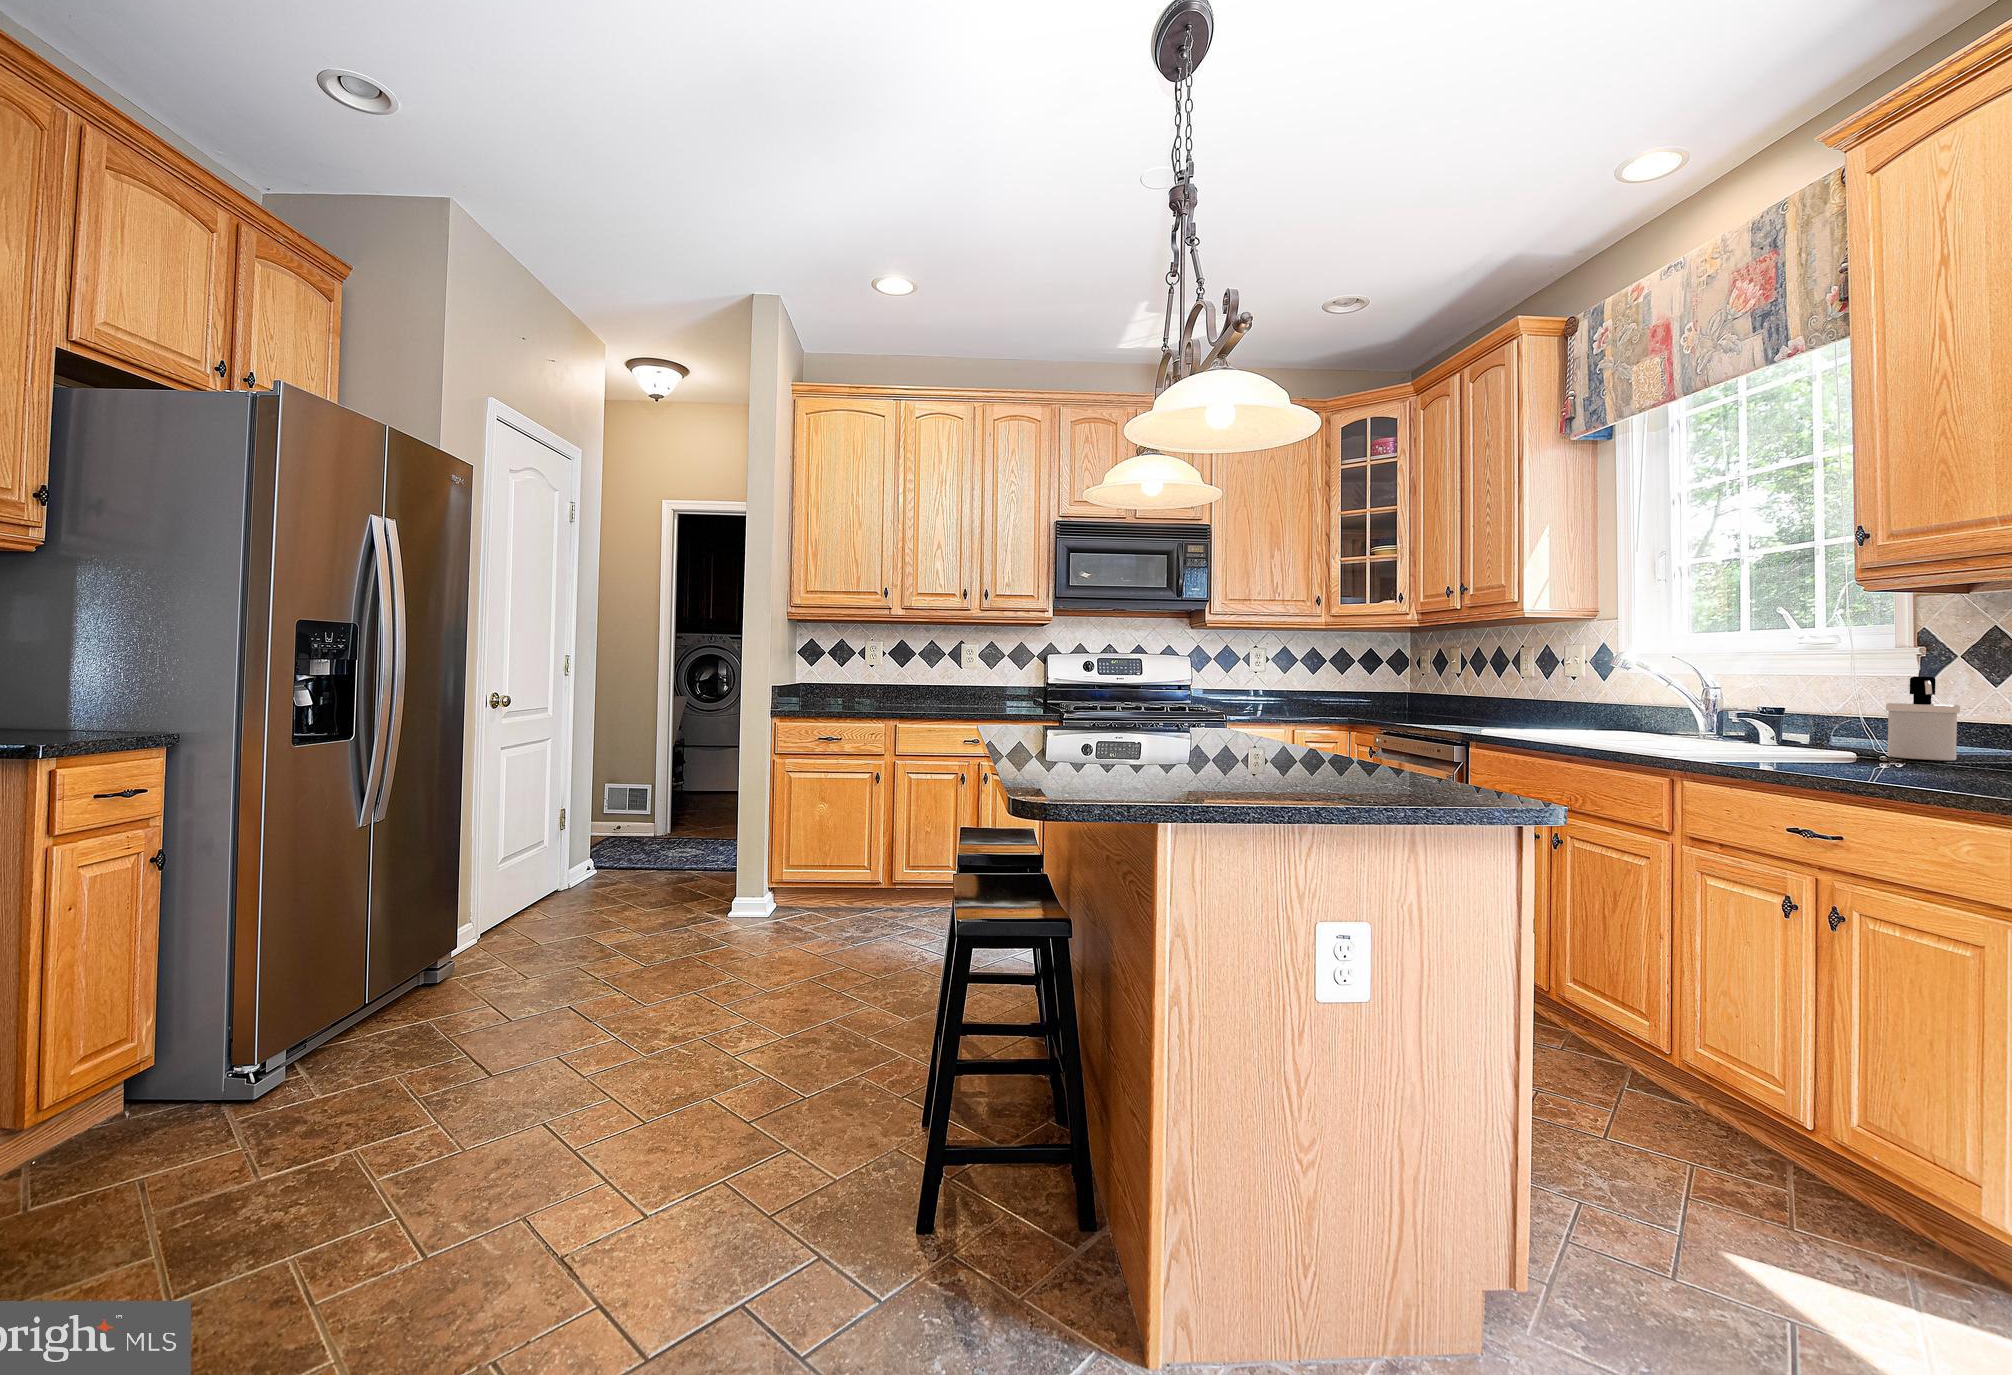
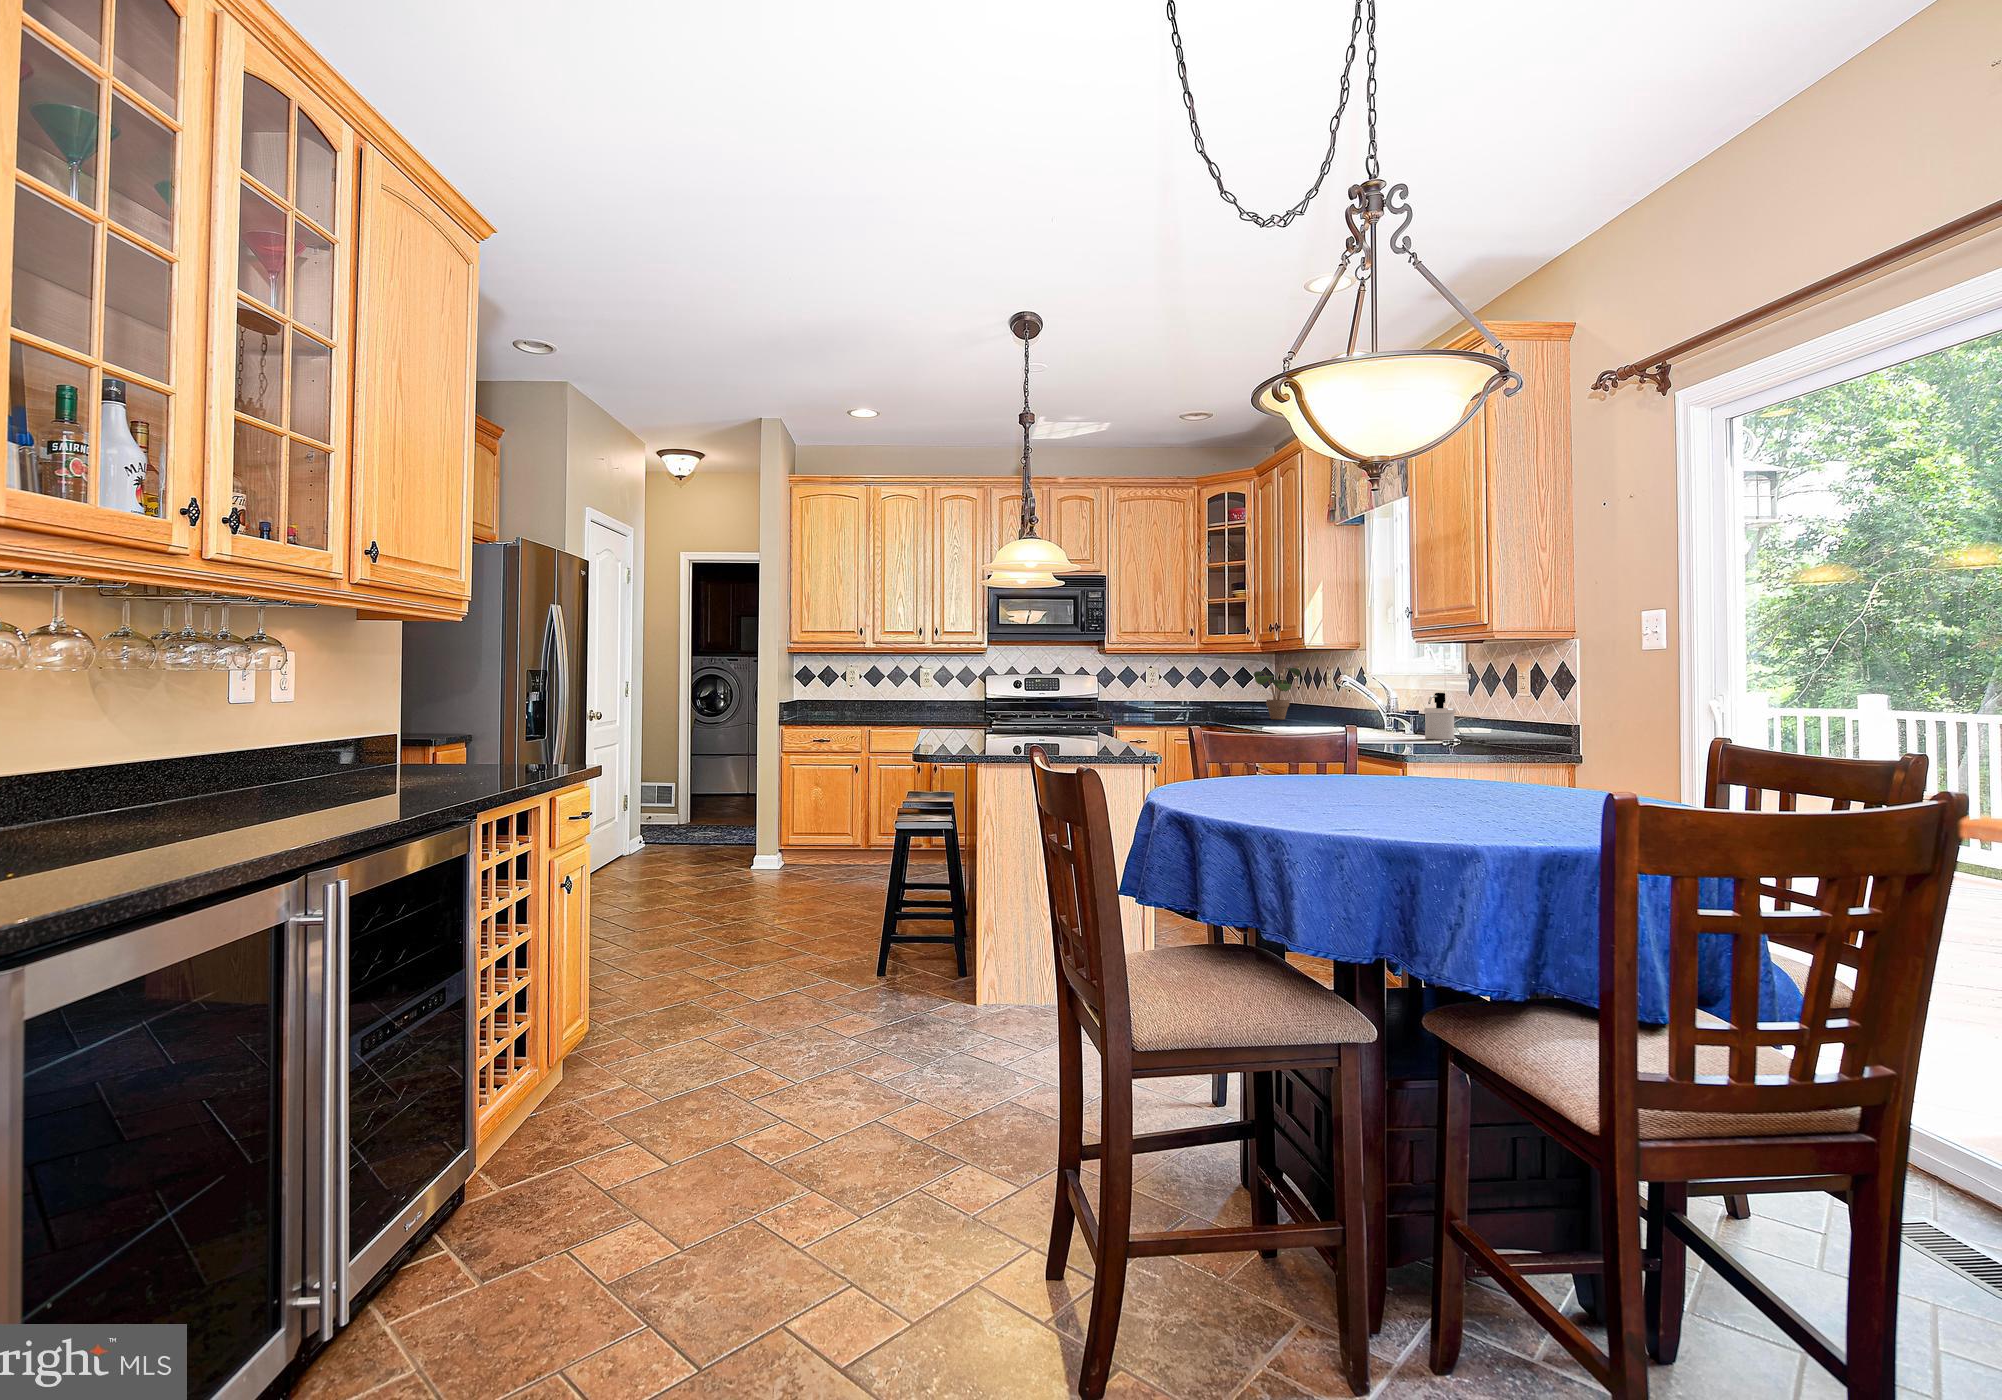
potted plant: none [1396,647,1461,716] -> present [1254,667,1301,719]

